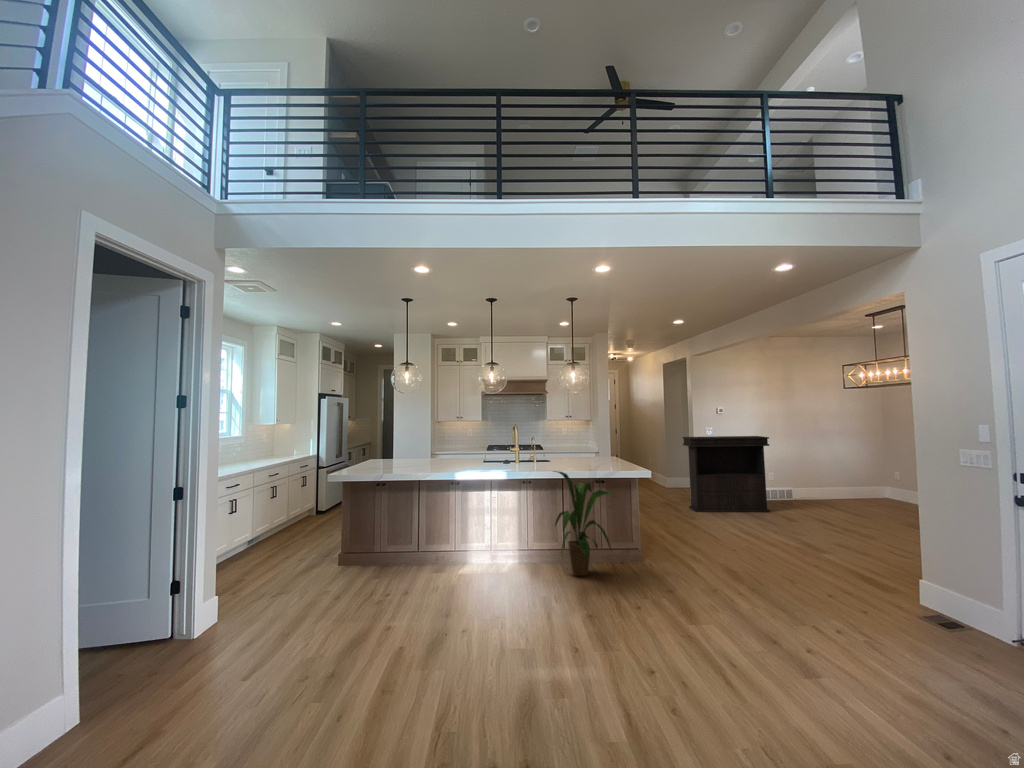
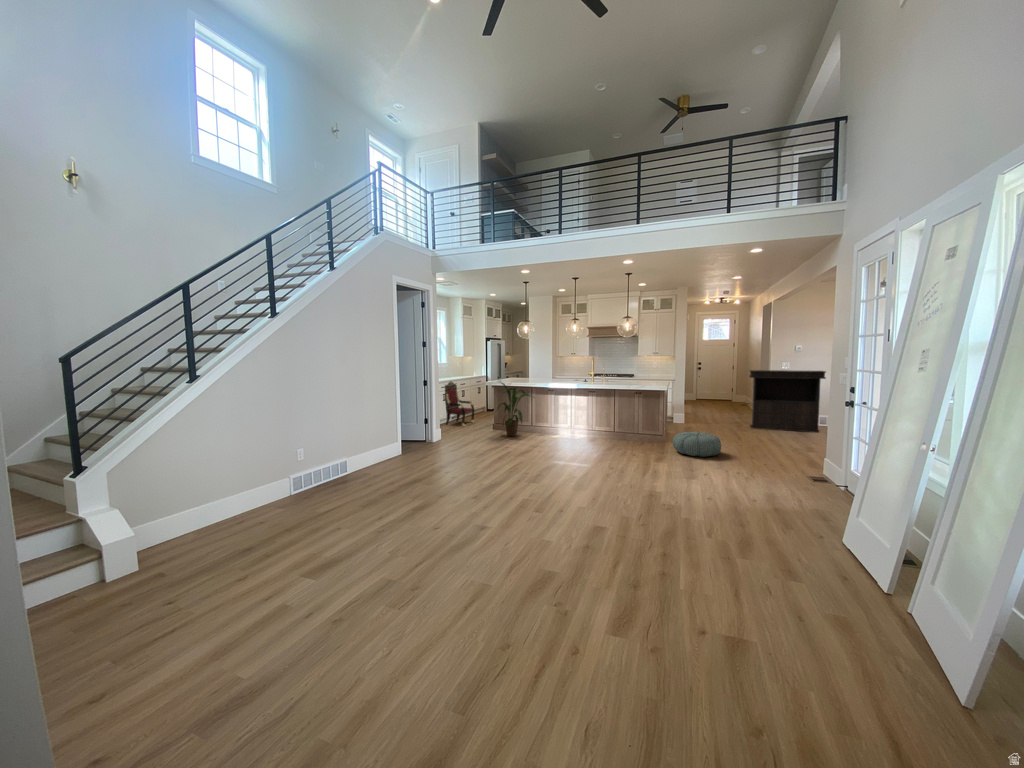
house plant: present [554,471,615,576] -> present [497,382,532,436]
armchair: none [232,472,297,563] -> present [445,381,475,426]
pouf: none [674,541,753,590] -> present [673,432,721,457]

